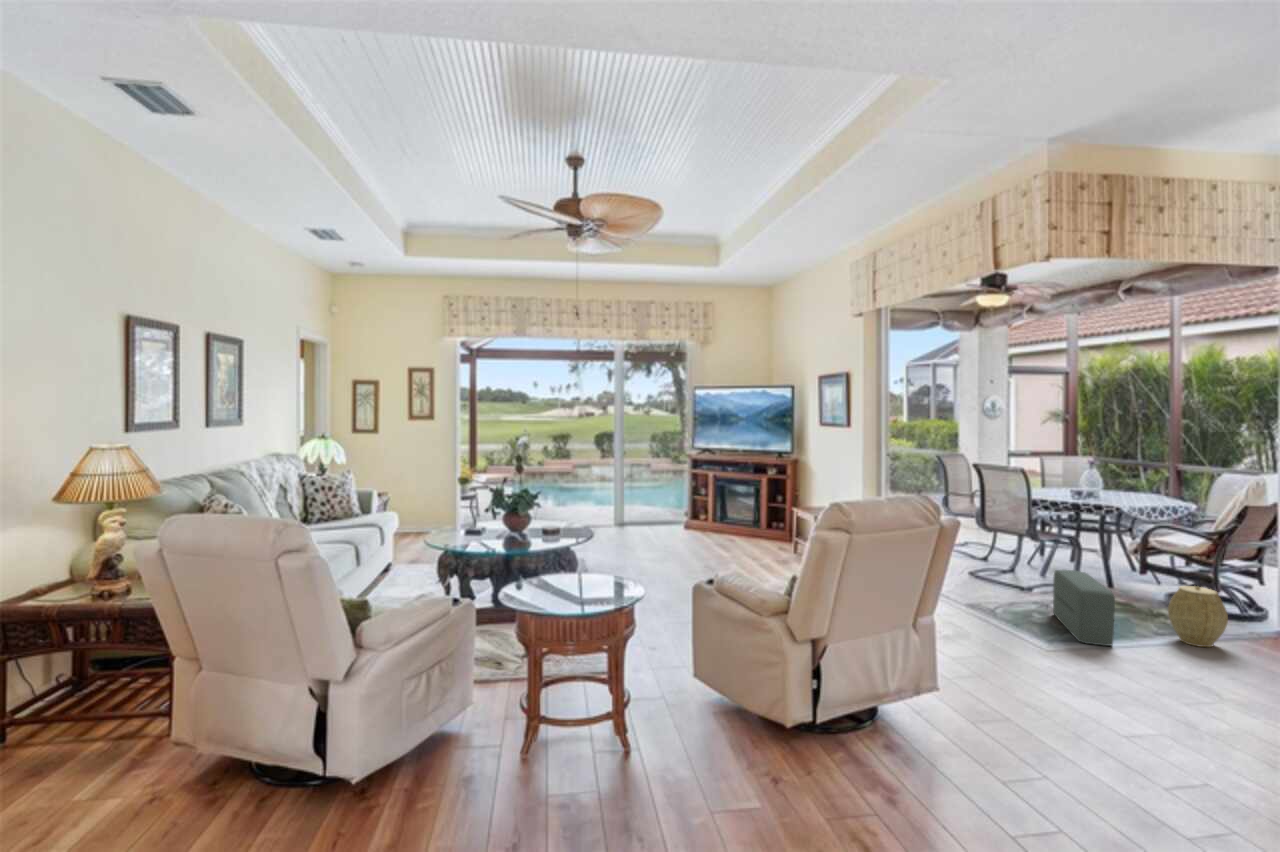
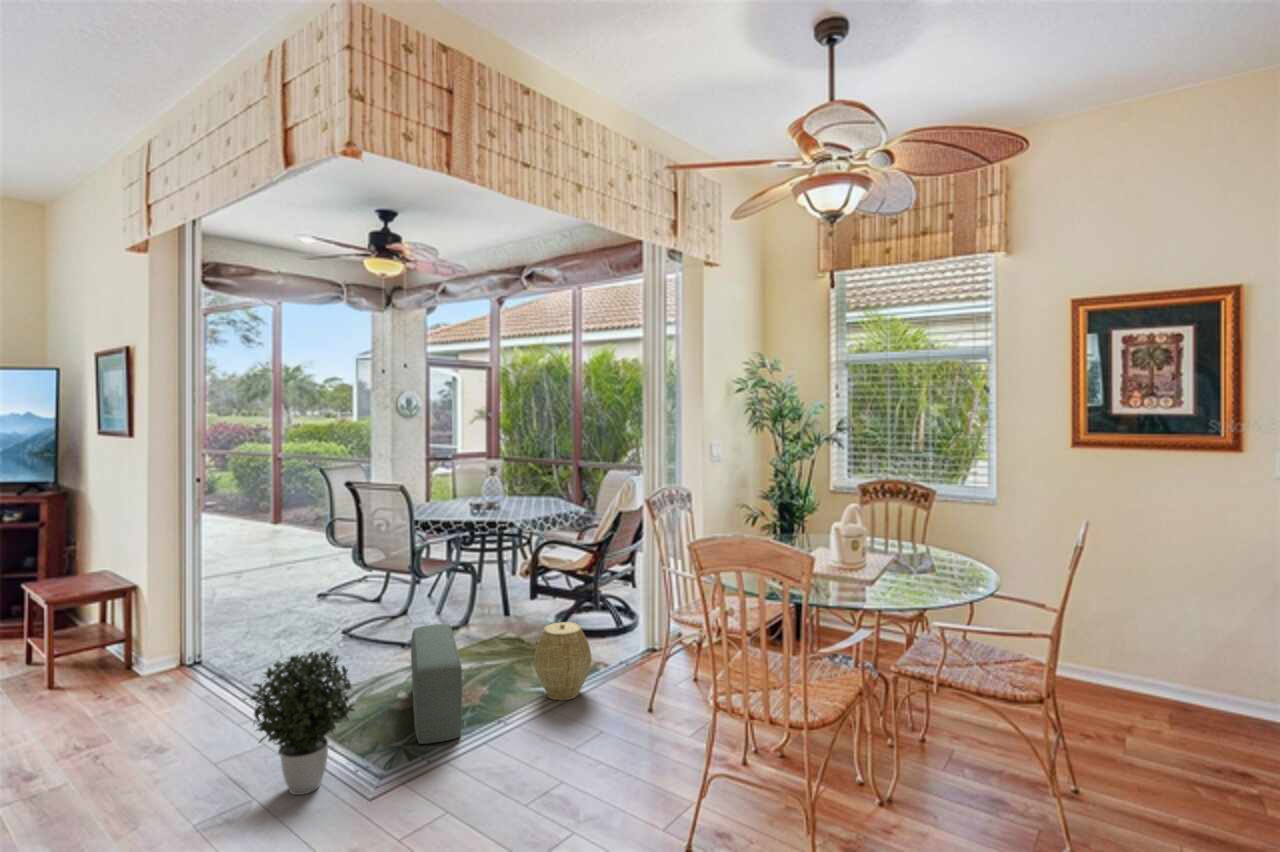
potted plant: none [979,560,1047,647] -> present [251,652,355,795]

